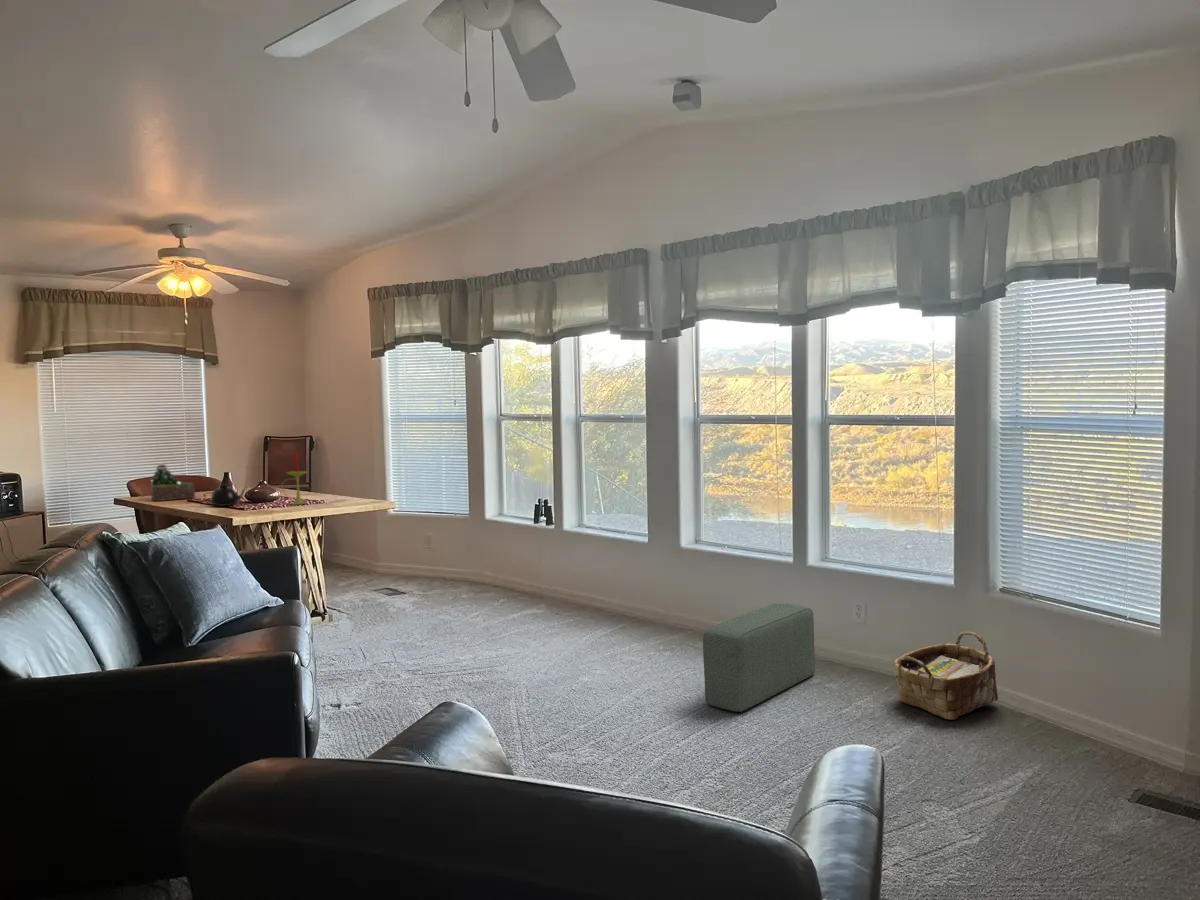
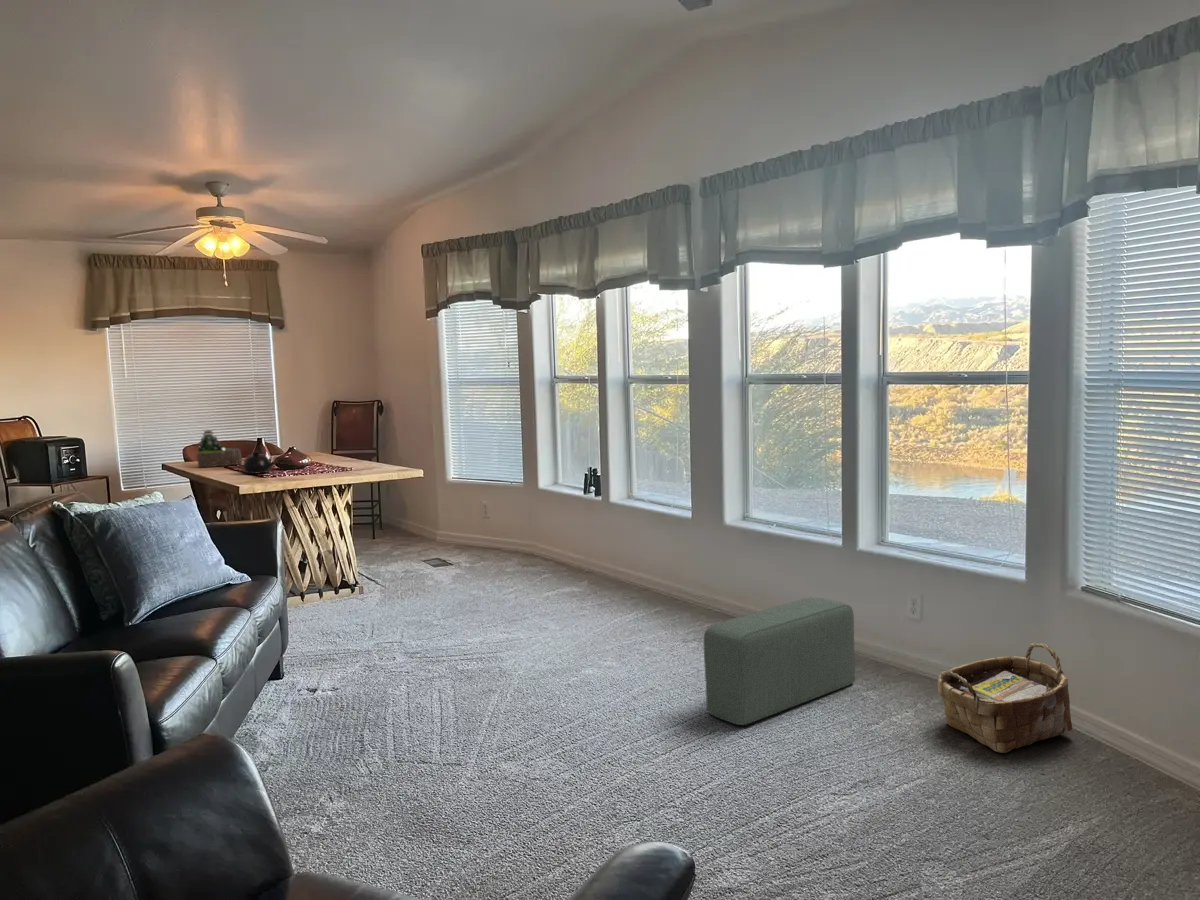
candle: present [287,453,307,505] -> none [310,417,339,473]

